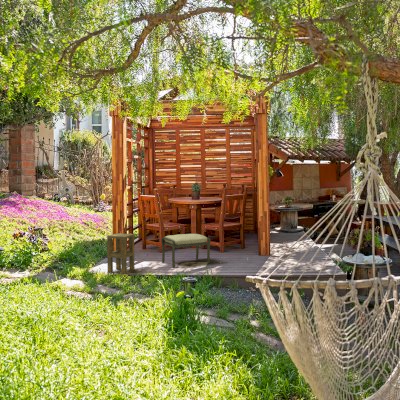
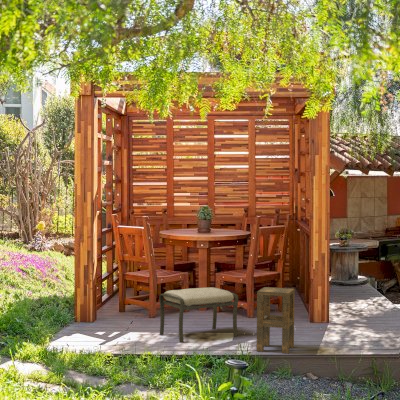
side table: present [107,233,135,274] -> present [257,287,295,354]

